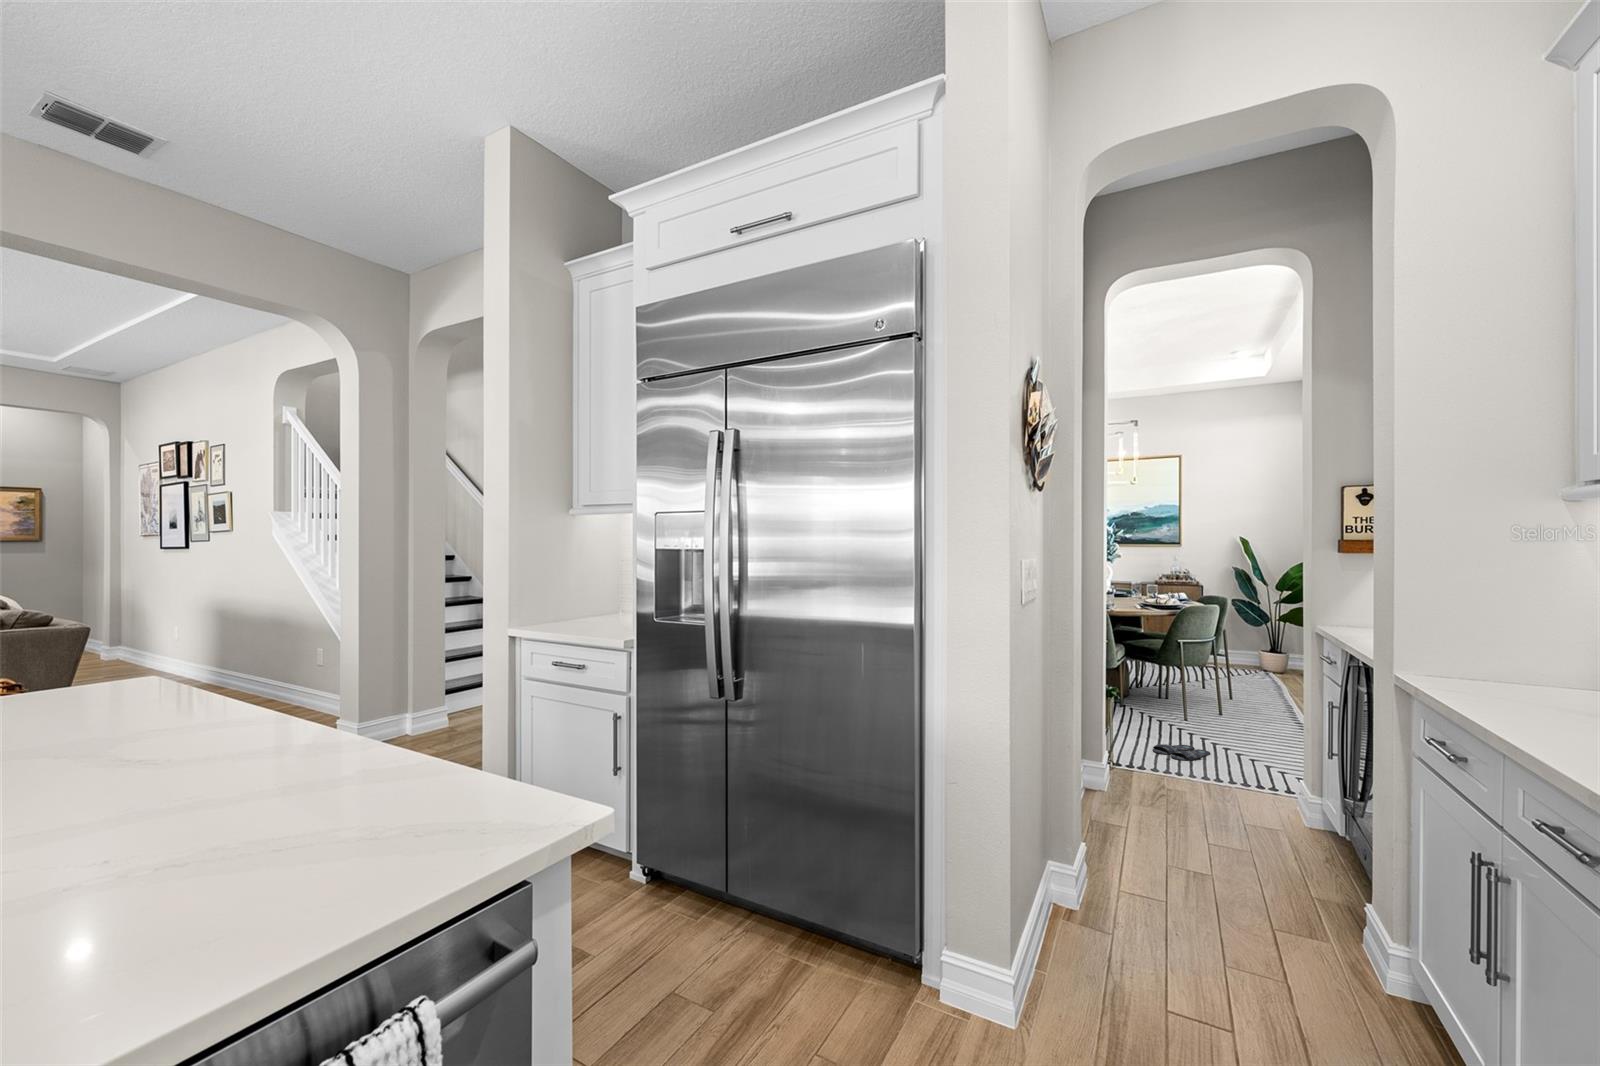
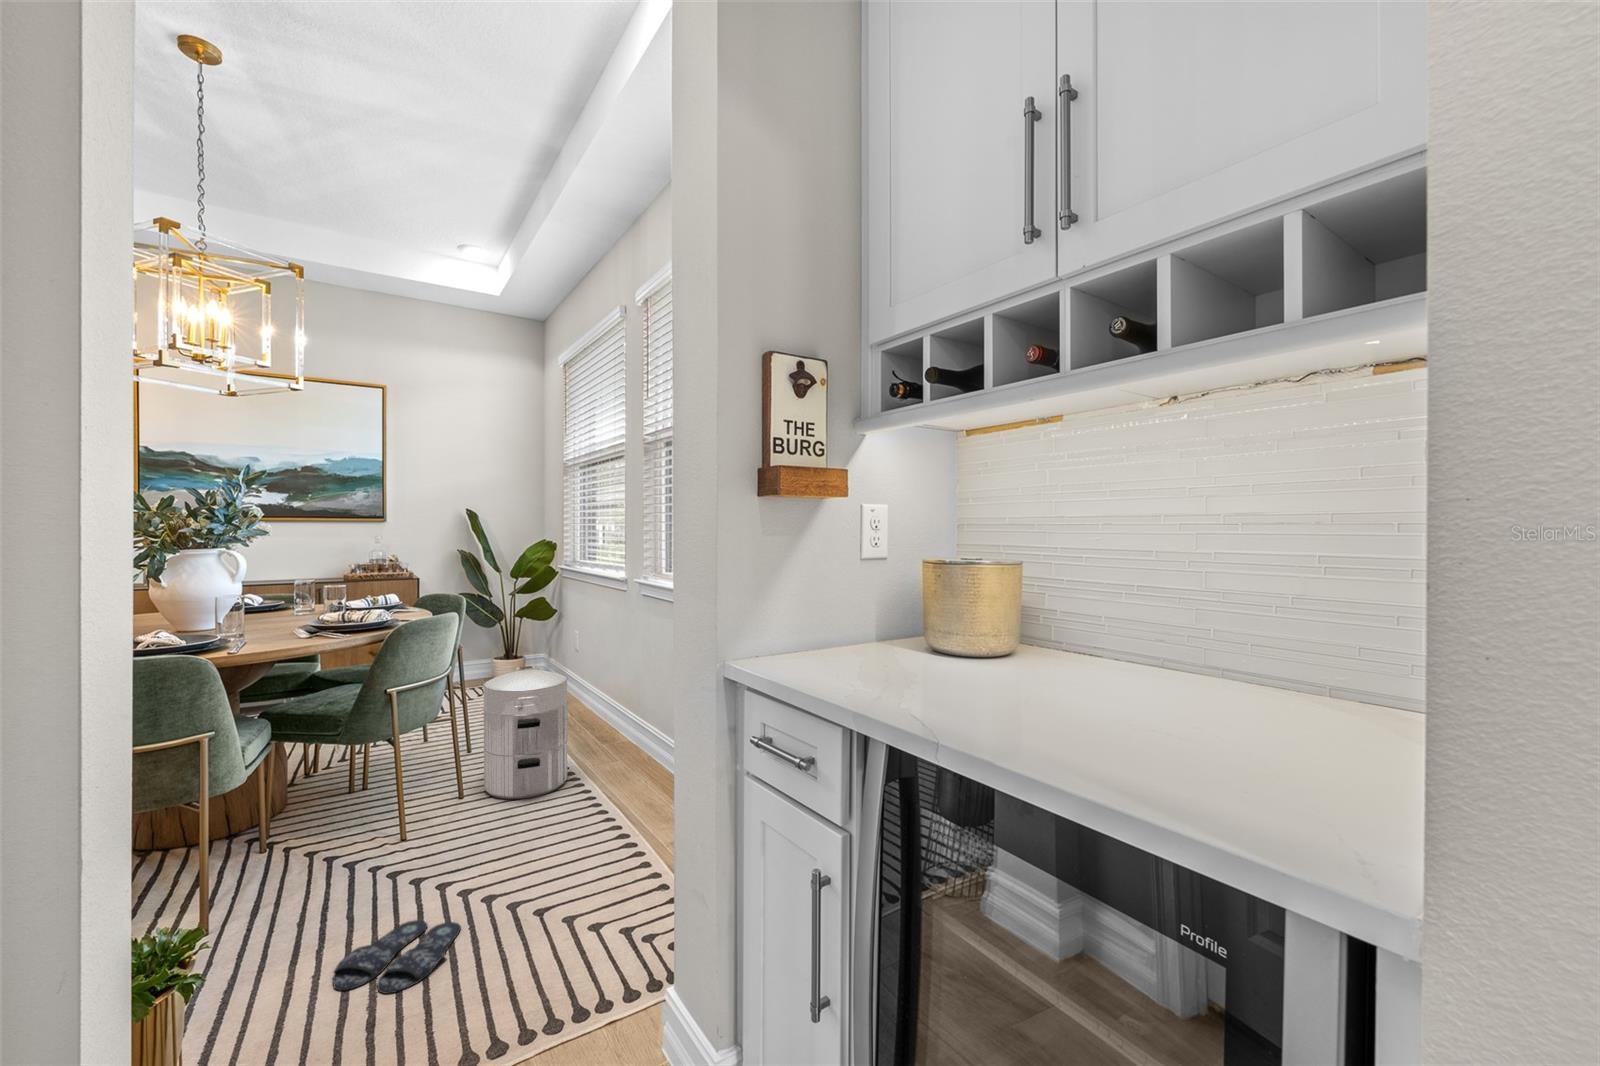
waste bin: none [1235,644,1295,726] -> present [483,666,568,799]

